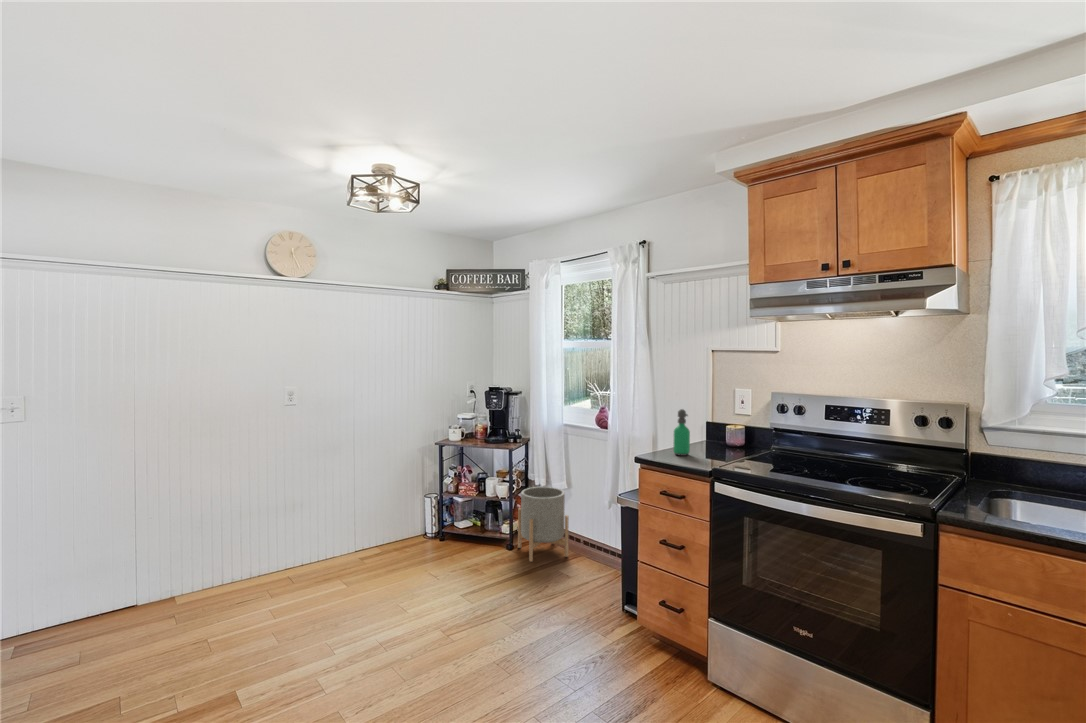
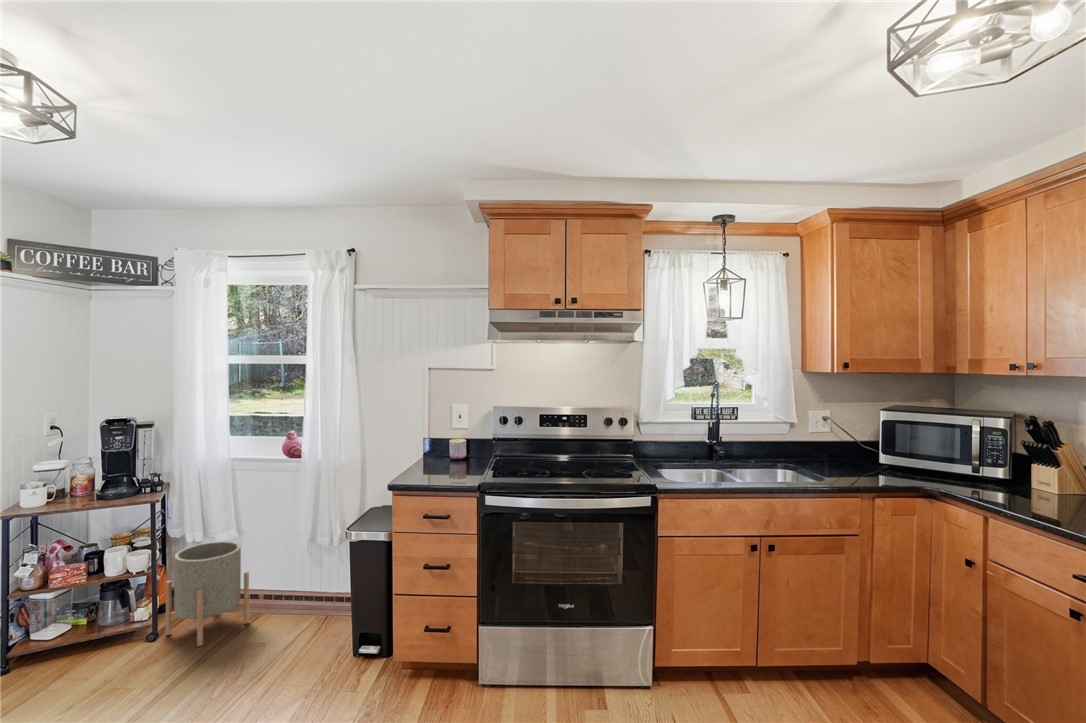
soap dispenser: present [673,409,690,456] -> none [422,429,439,475]

